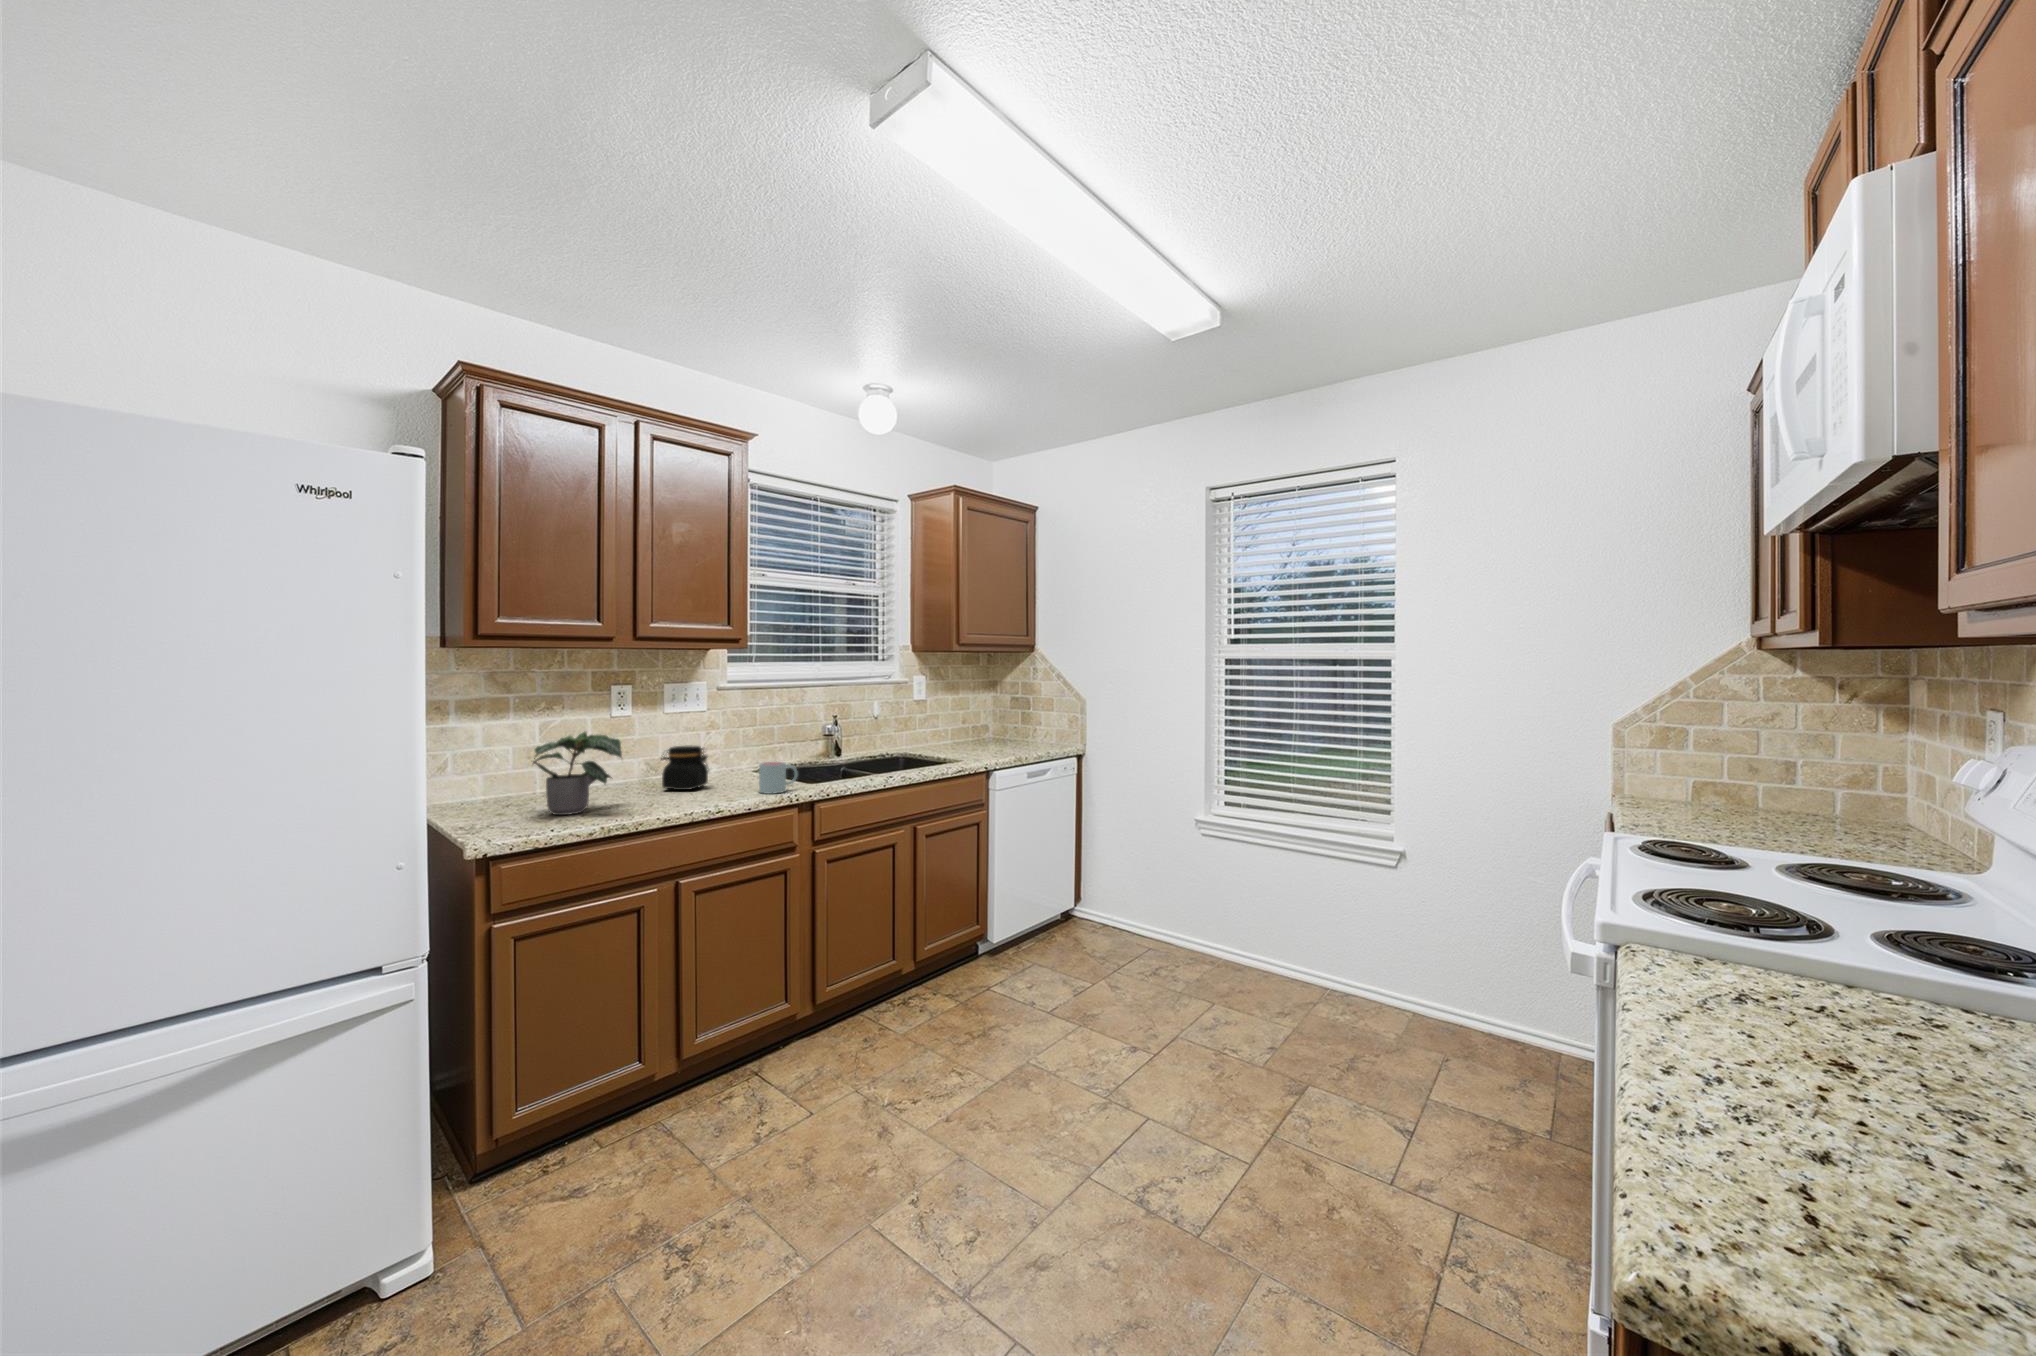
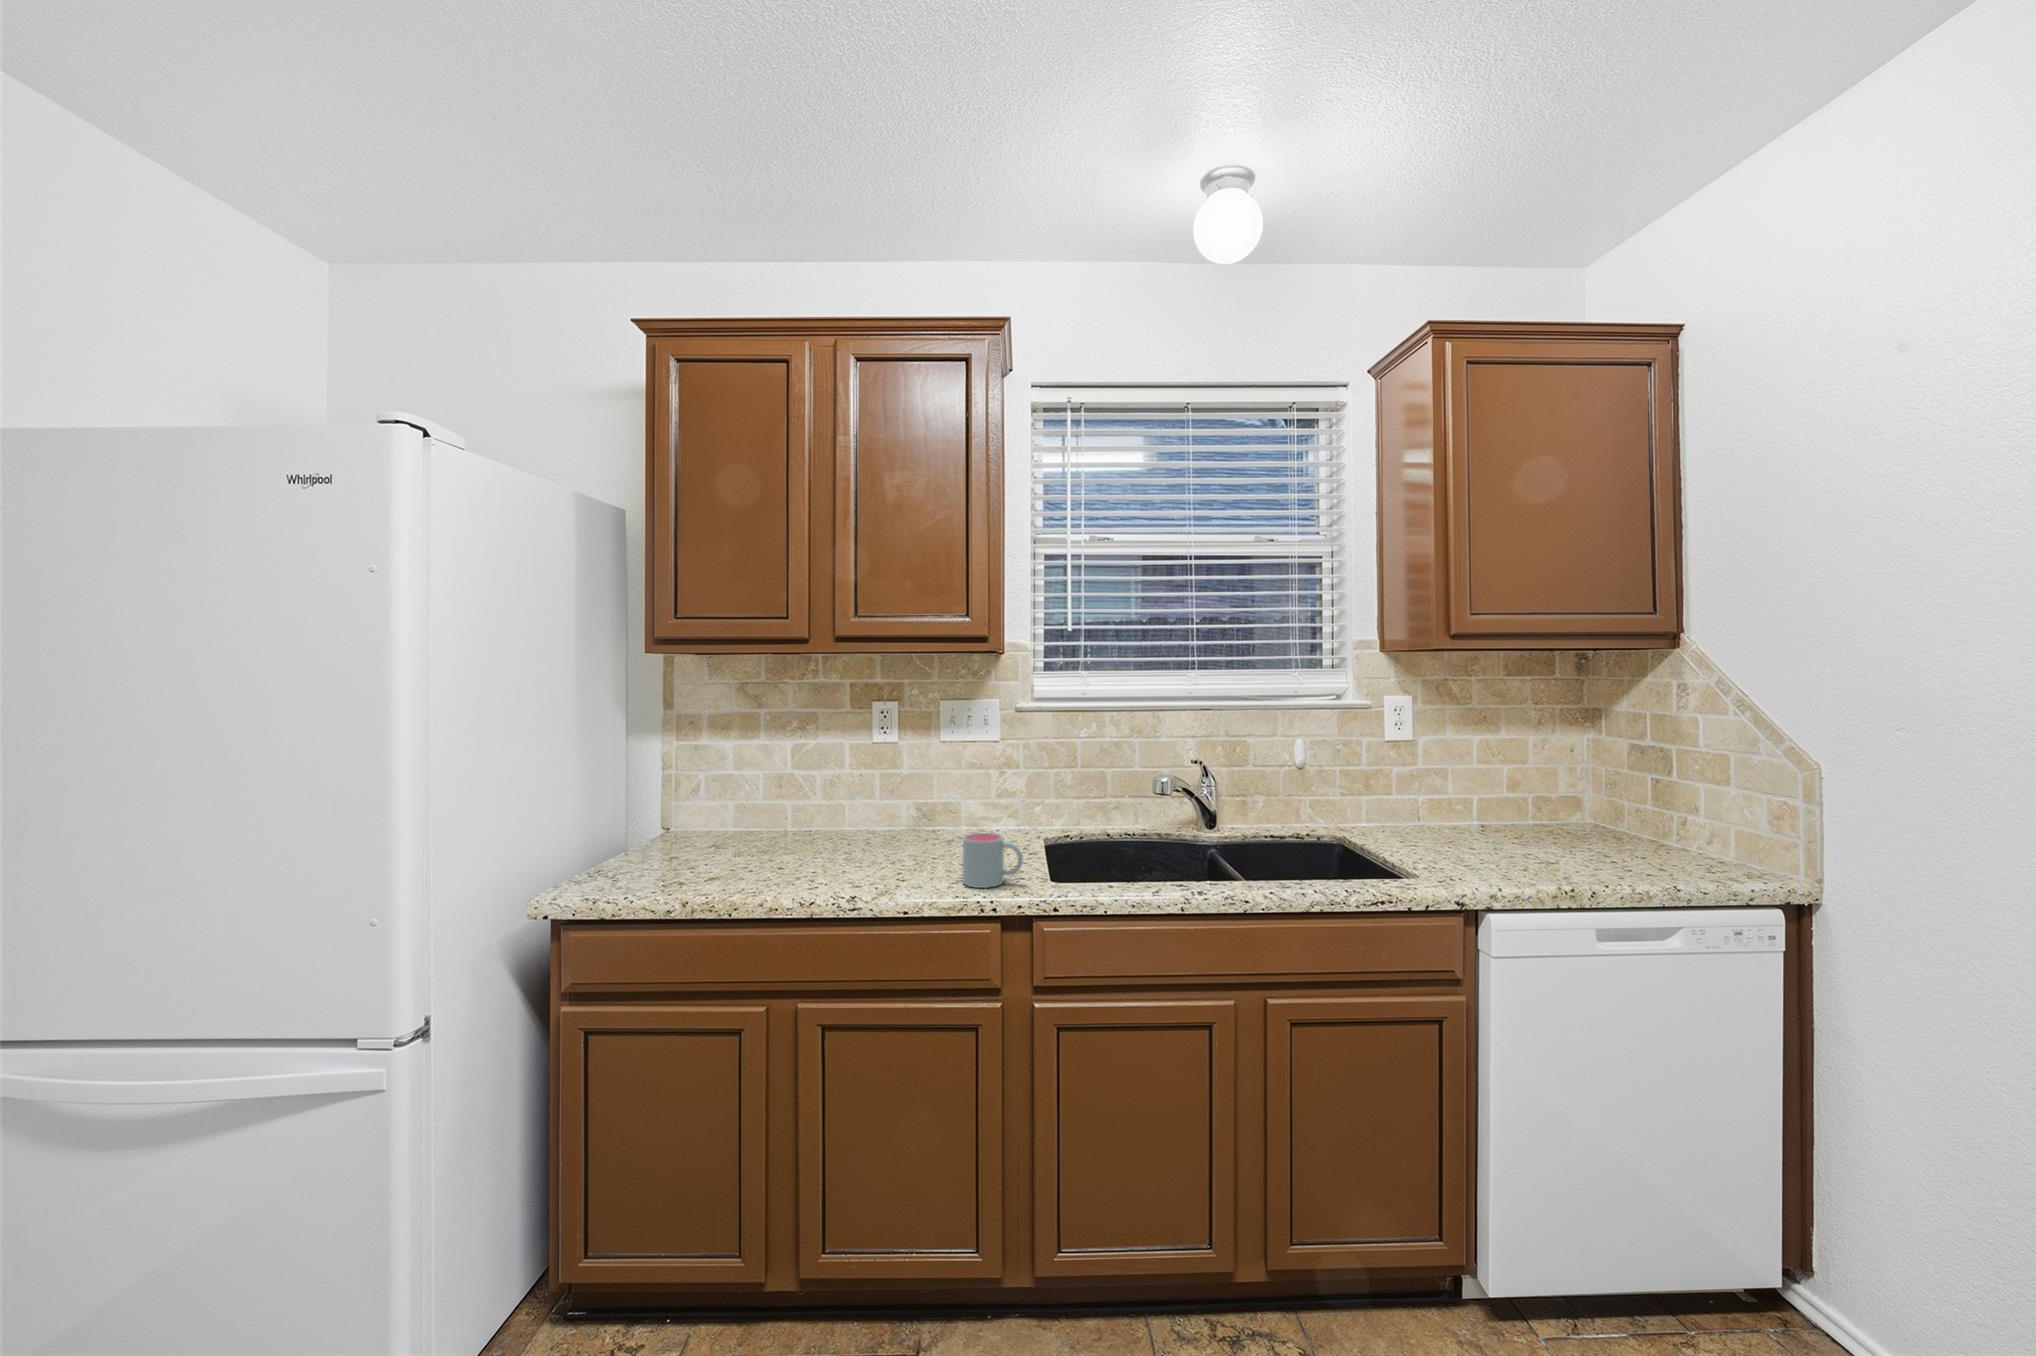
potted plant: present [533,732,622,815] -> none [672,764,801,871]
jar: present [661,746,709,790] -> none [890,789,950,853]

